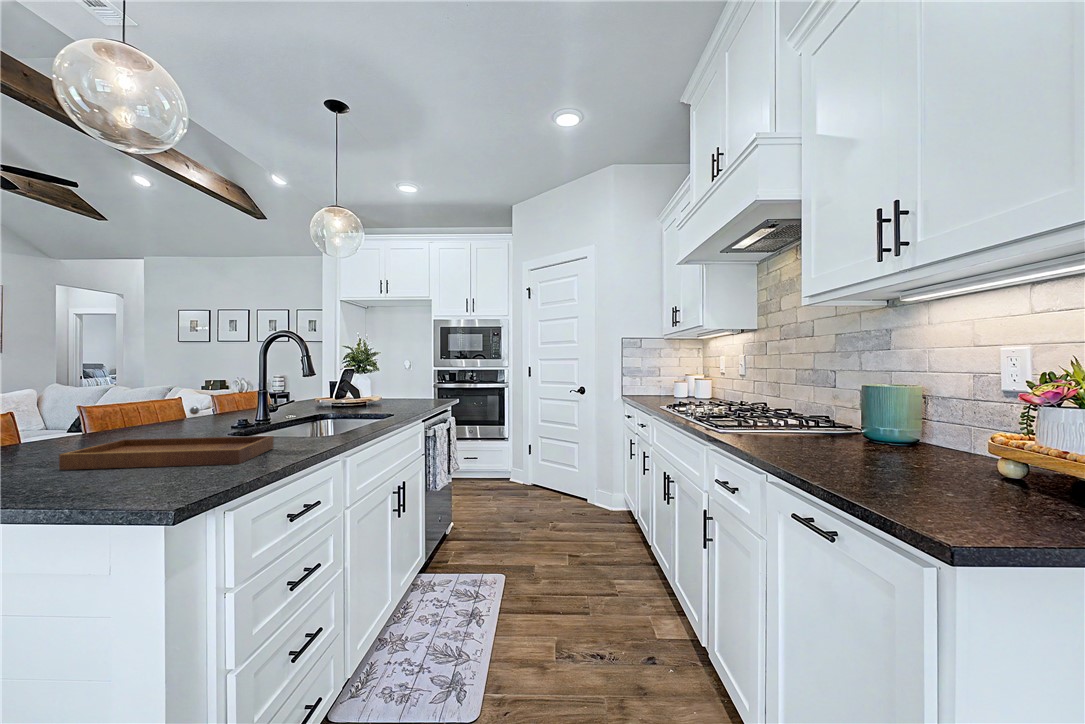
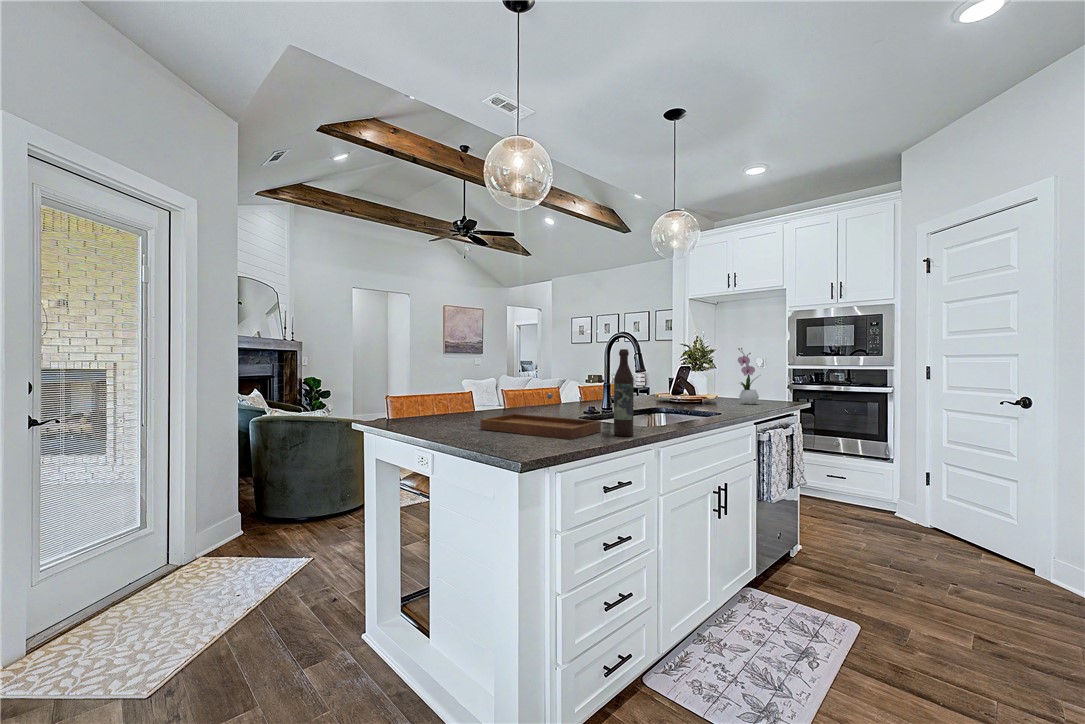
wine bottle: none [293,350,318,451] -> present [614,349,634,436]
flower arrangement: none [400,351,420,403] -> present [738,348,759,404]

